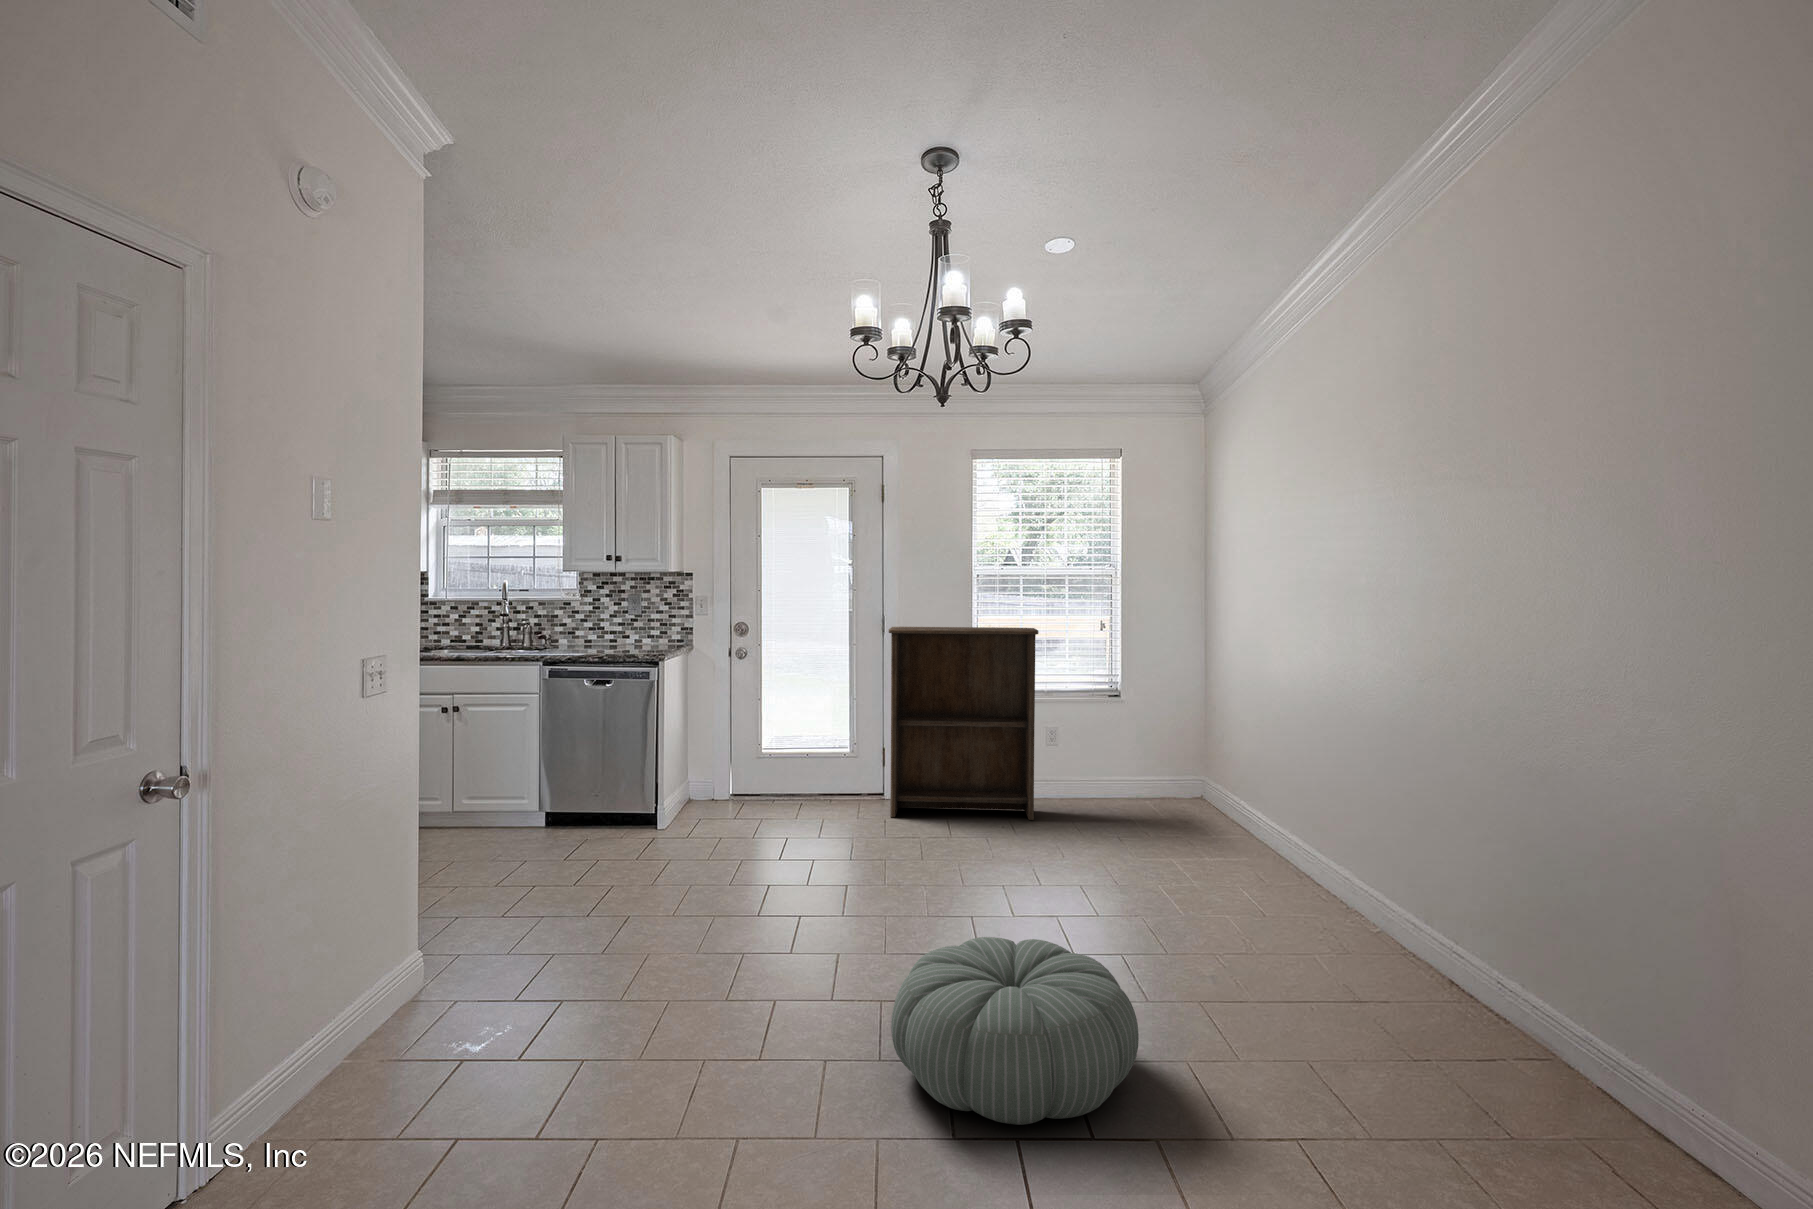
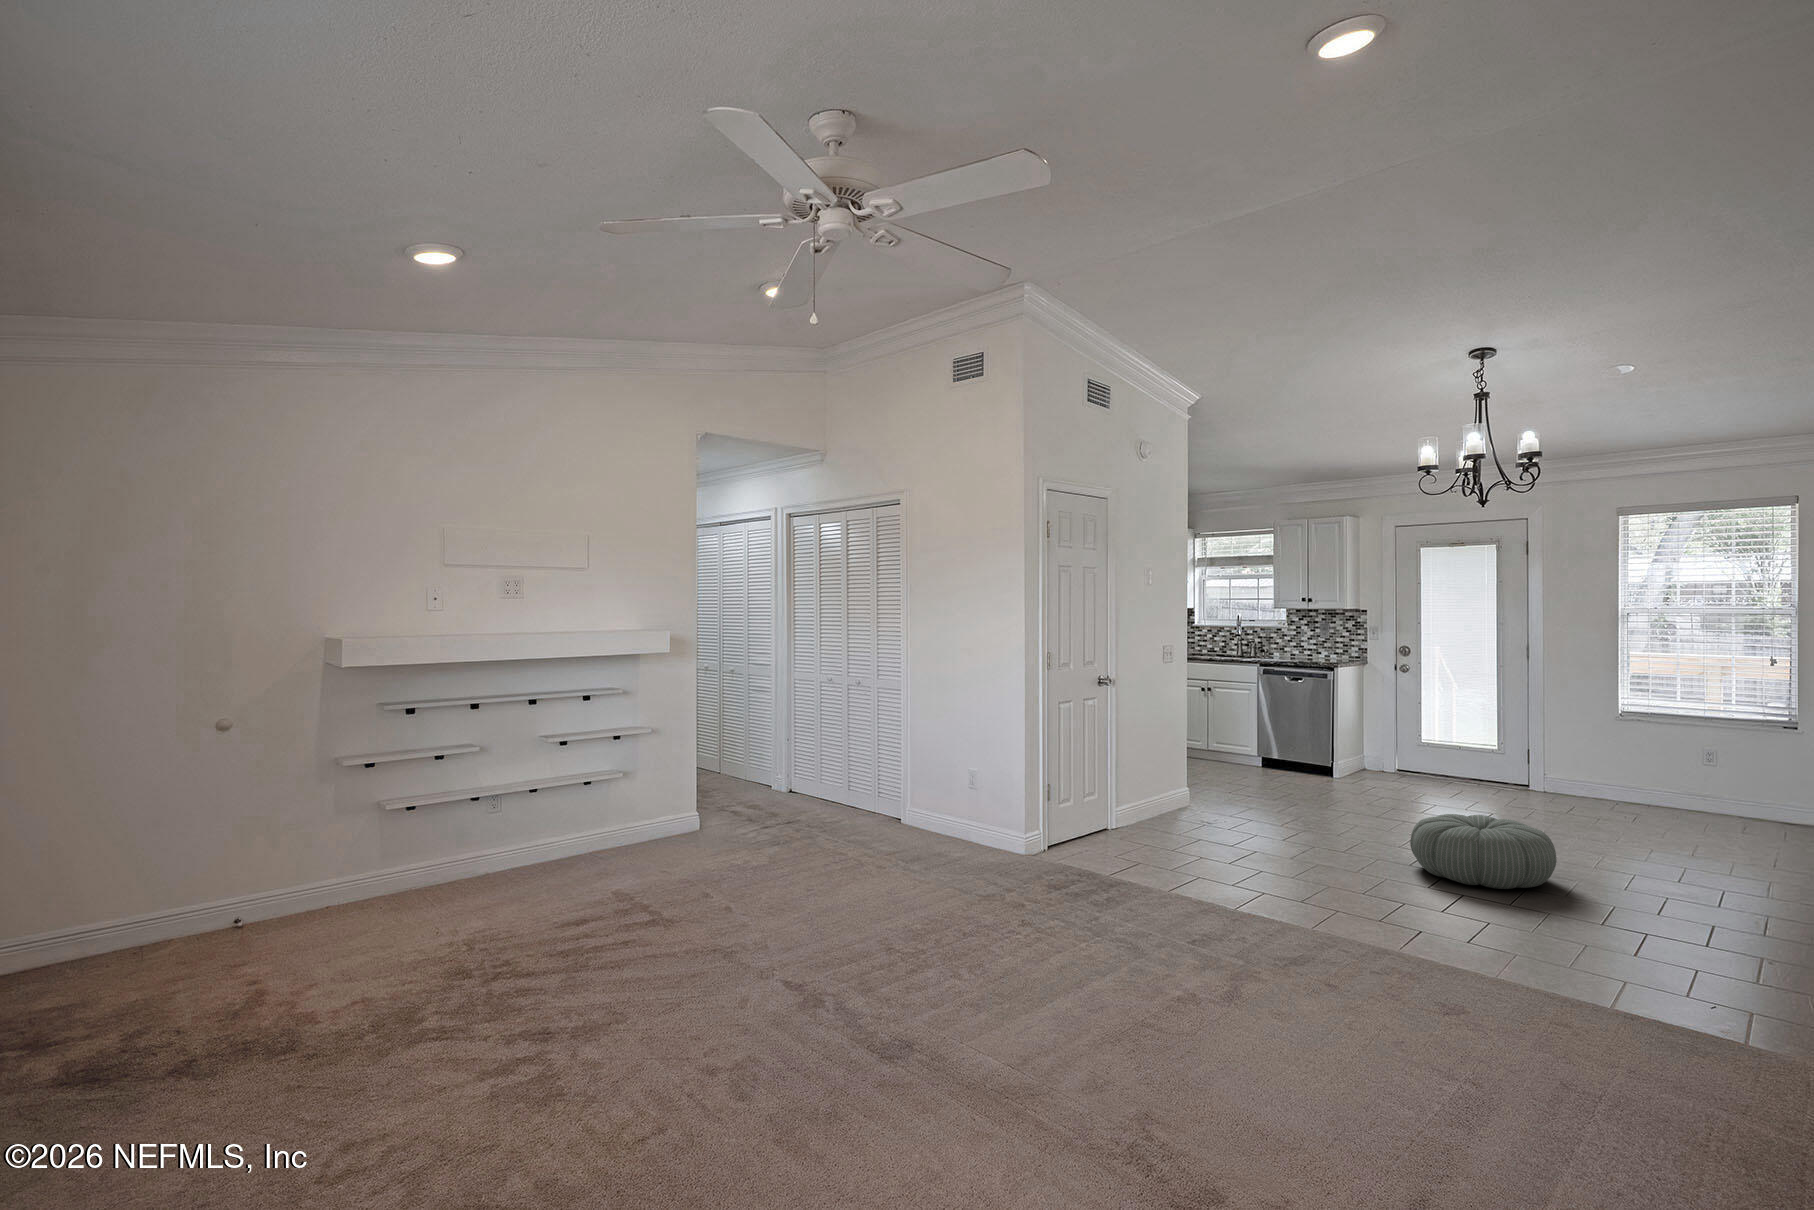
bookshelf: present [889,627,1039,820] -> none [1514,650,1663,810]

